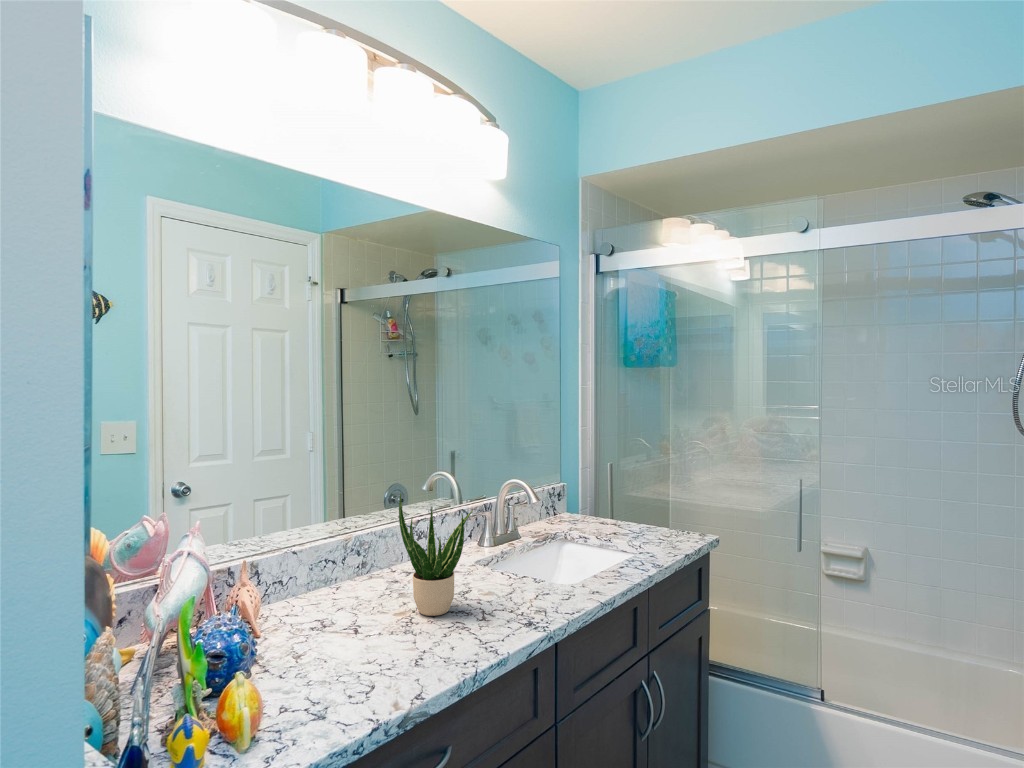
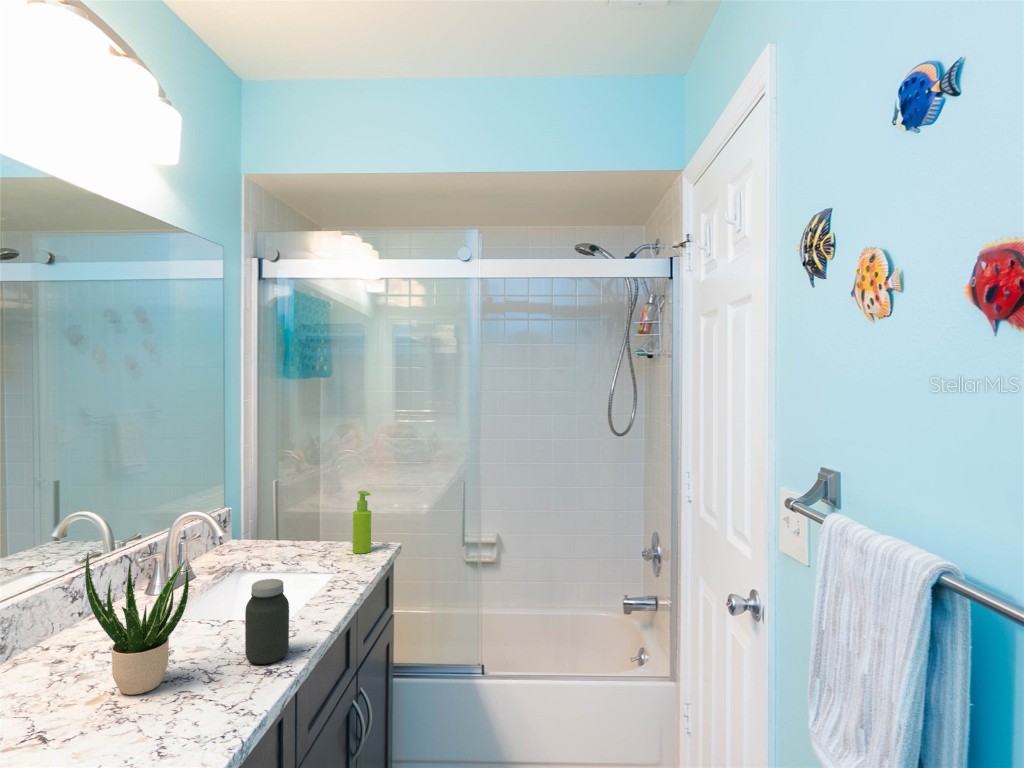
soap dispenser: none [665,476,684,541] -> present [353,491,371,554]
jar: none [516,539,554,617] -> present [245,579,289,664]

